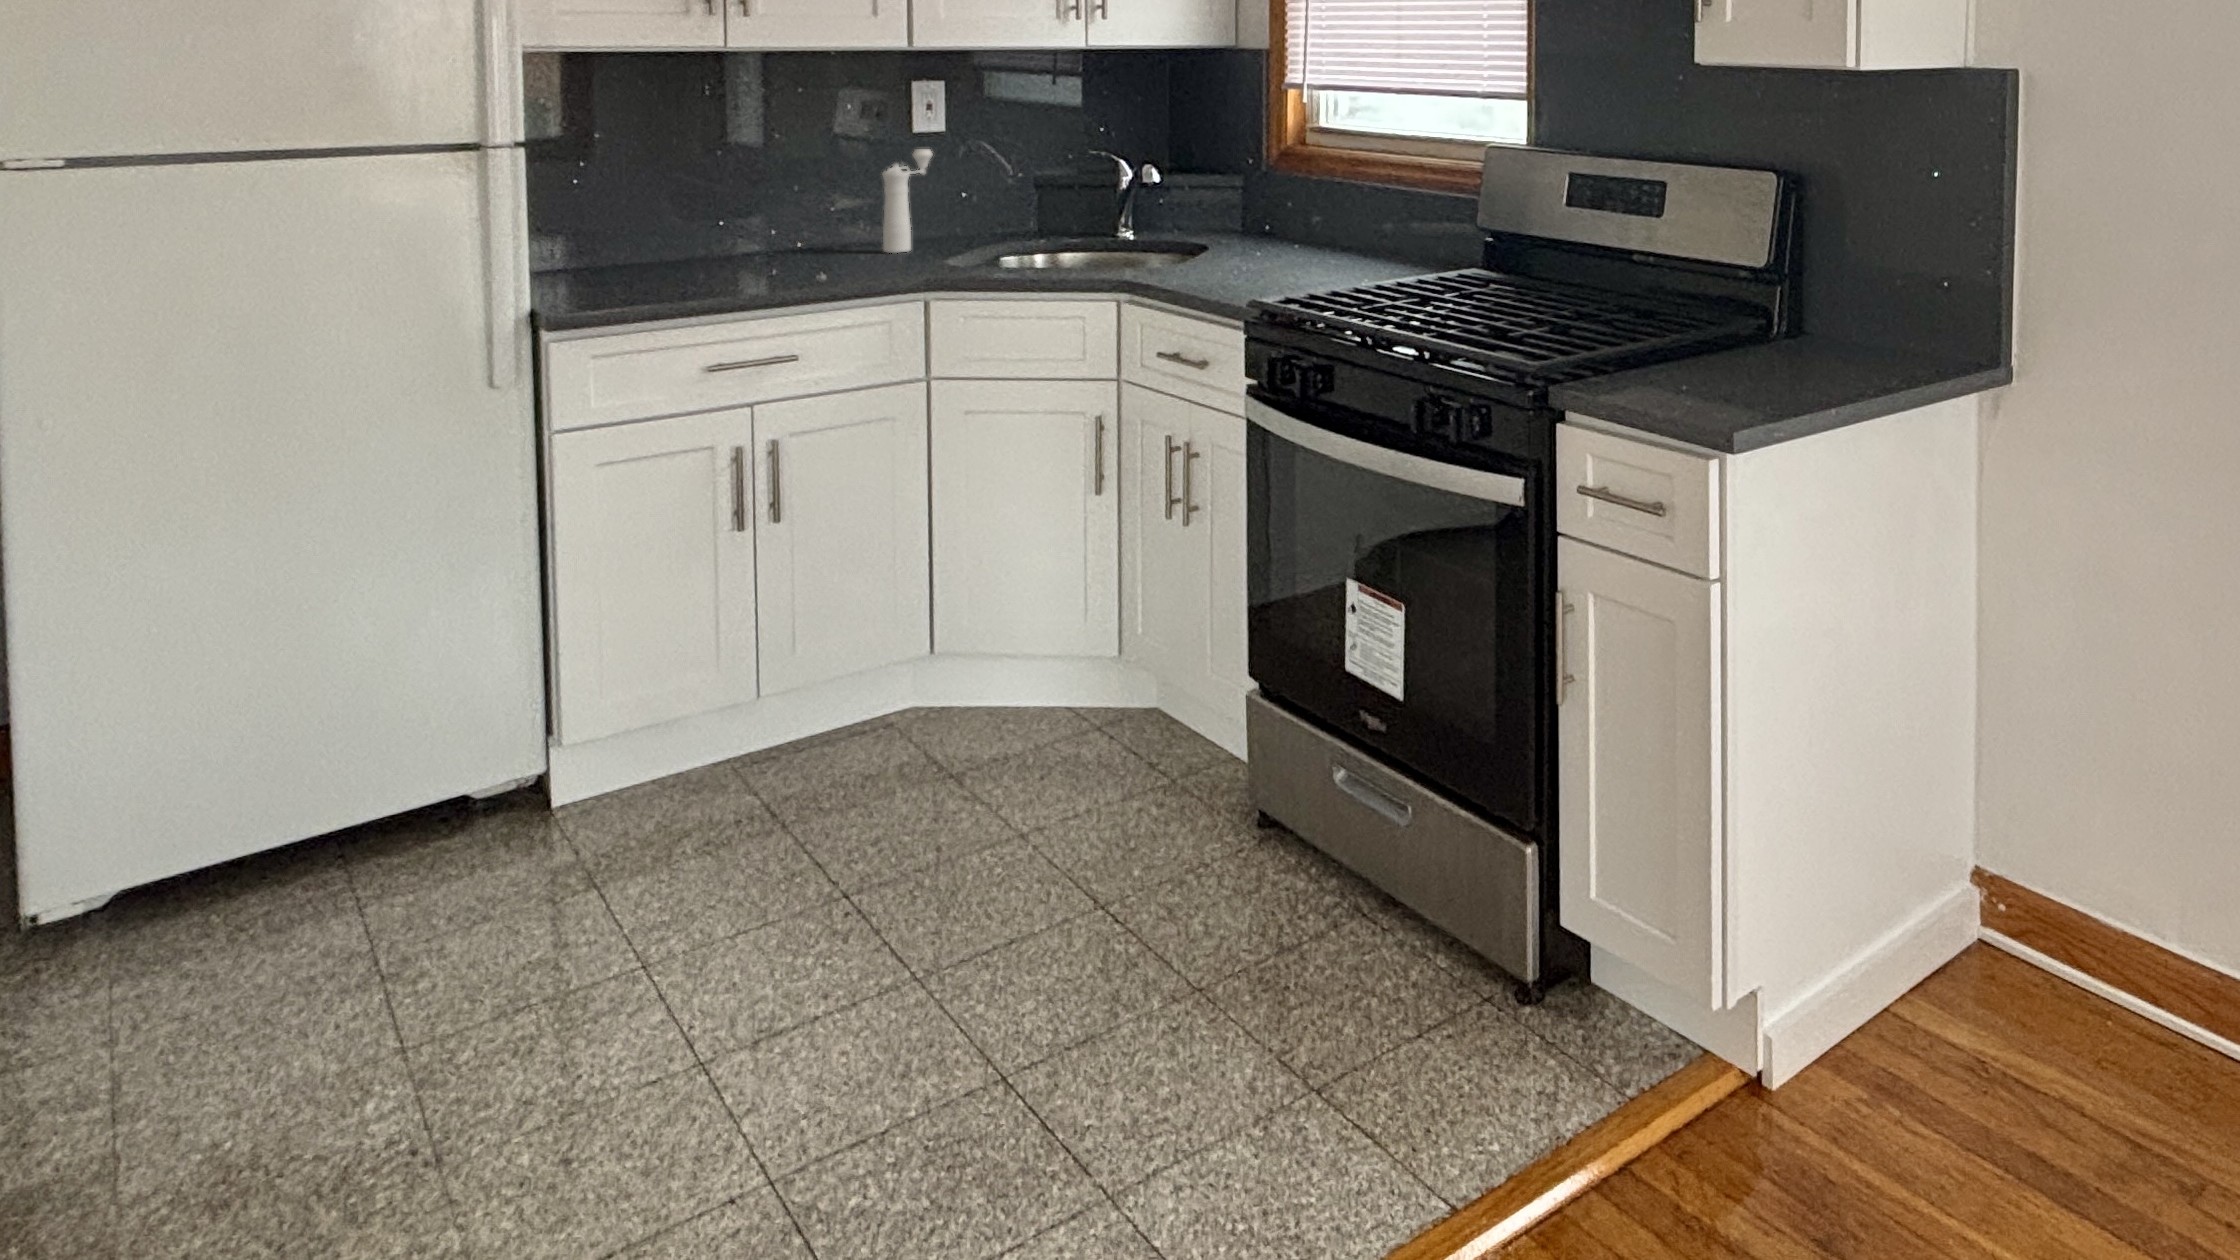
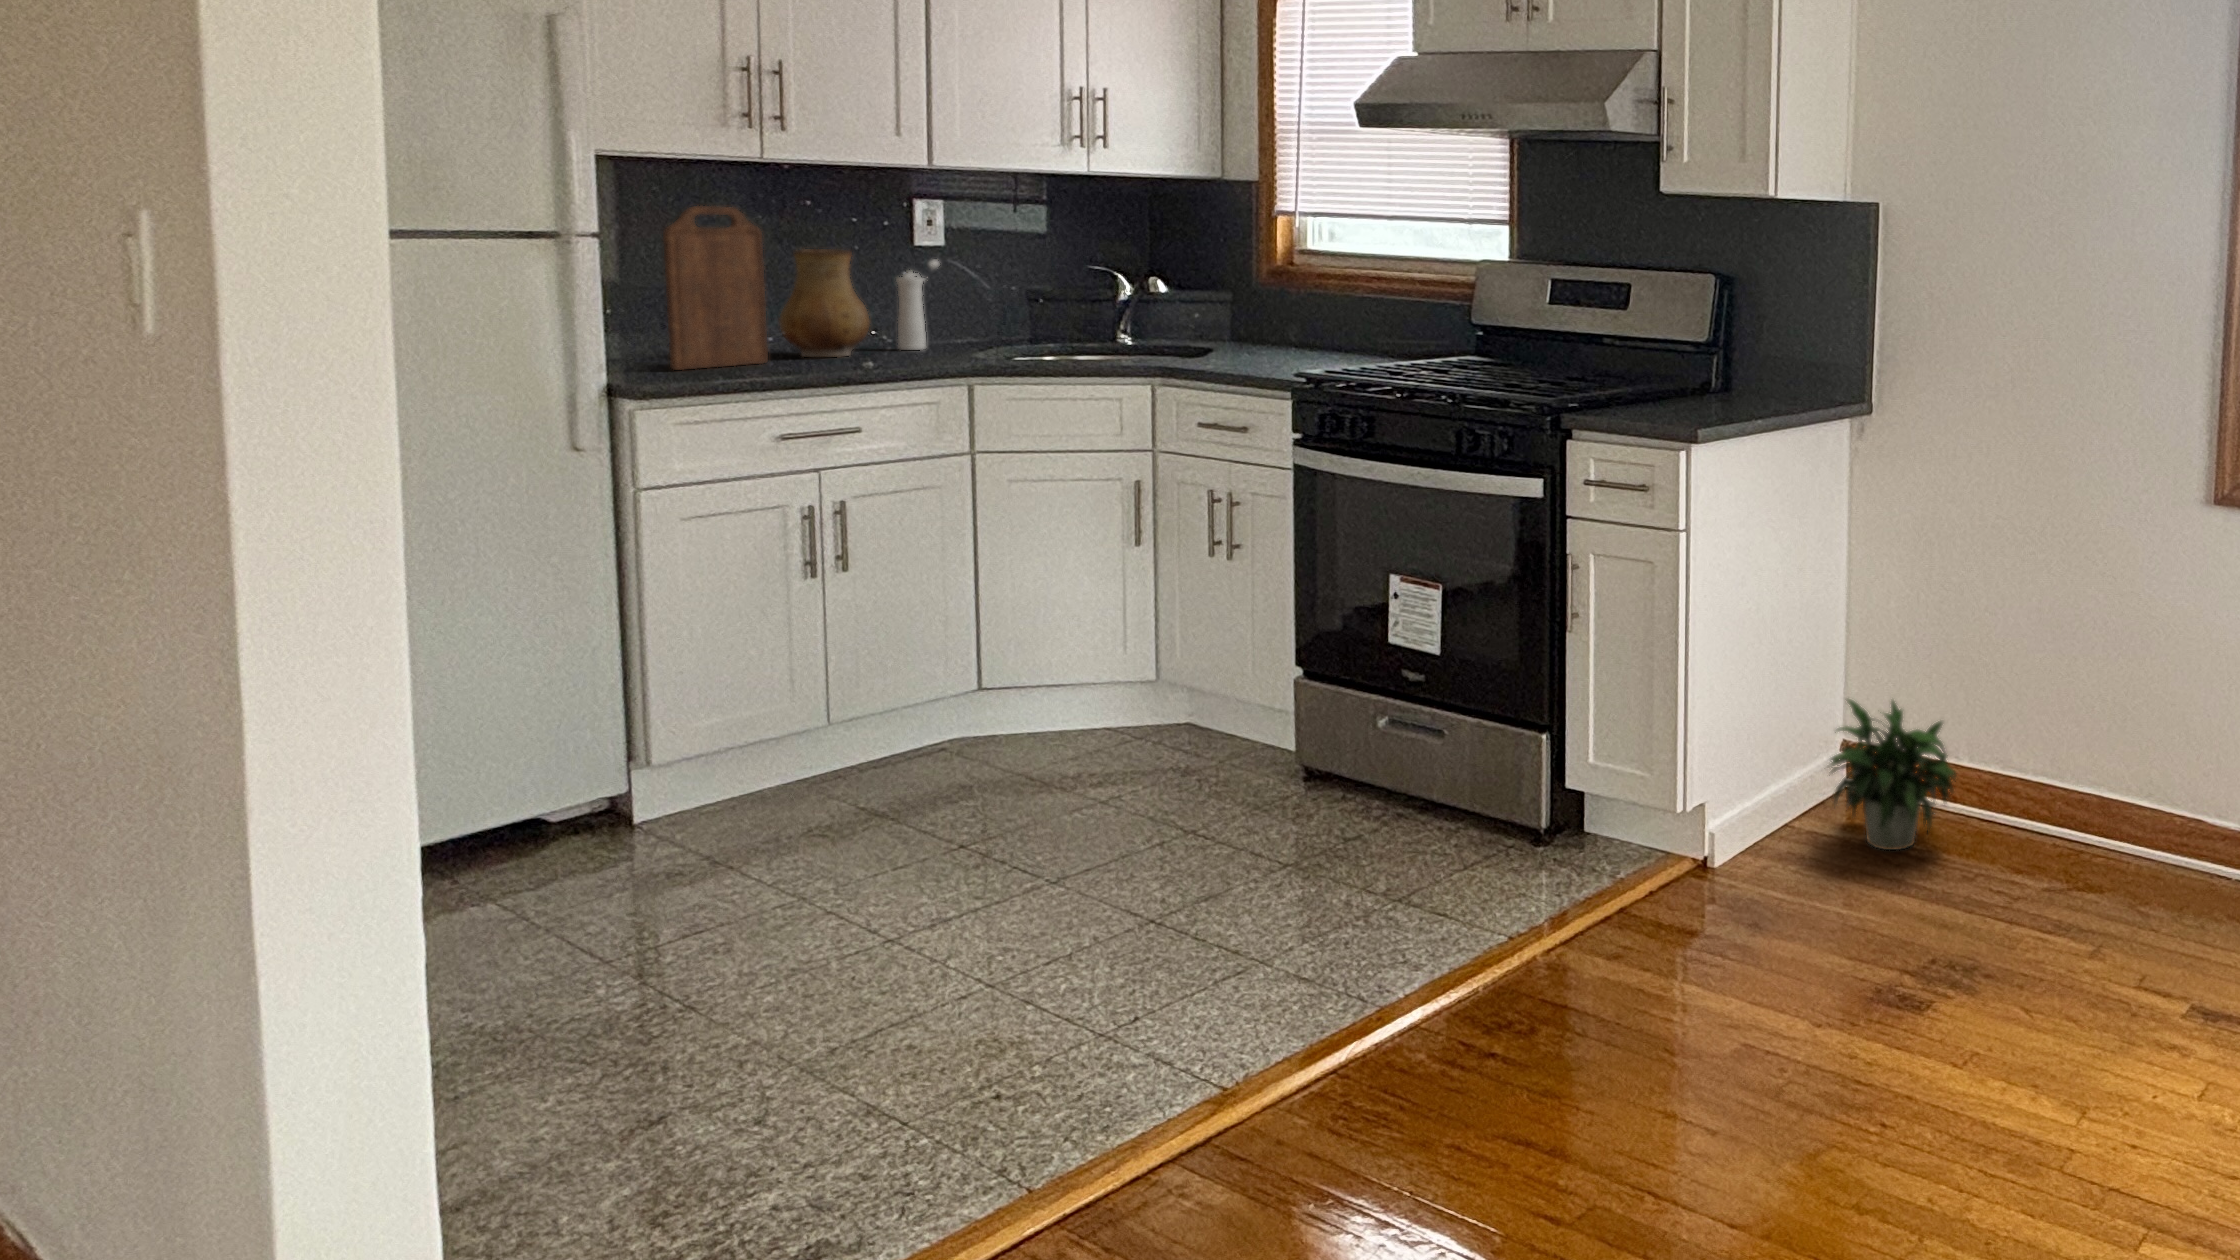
cutting board: none [627,103,736,284] -> present [663,206,768,370]
ceramic pitcher: none [758,143,848,264] -> present [779,249,870,357]
potted plant: none [1939,821,2159,1092] -> present [1830,699,1956,850]

